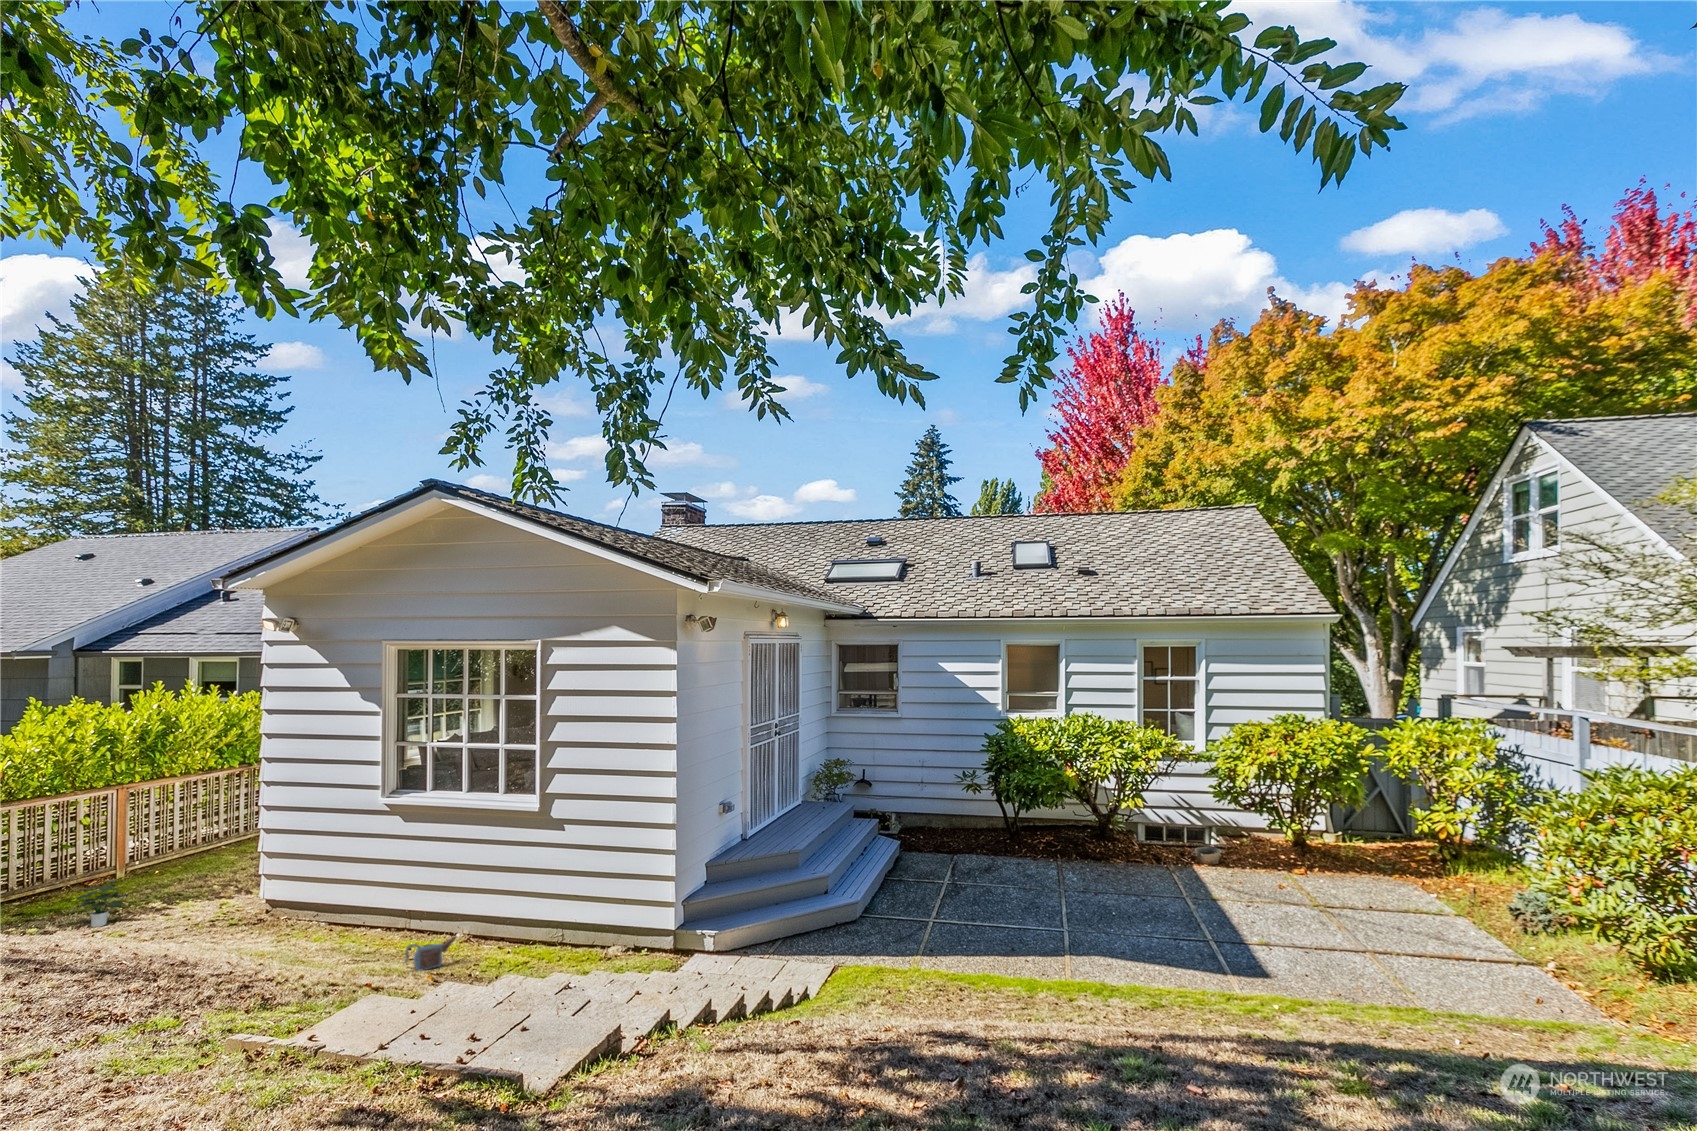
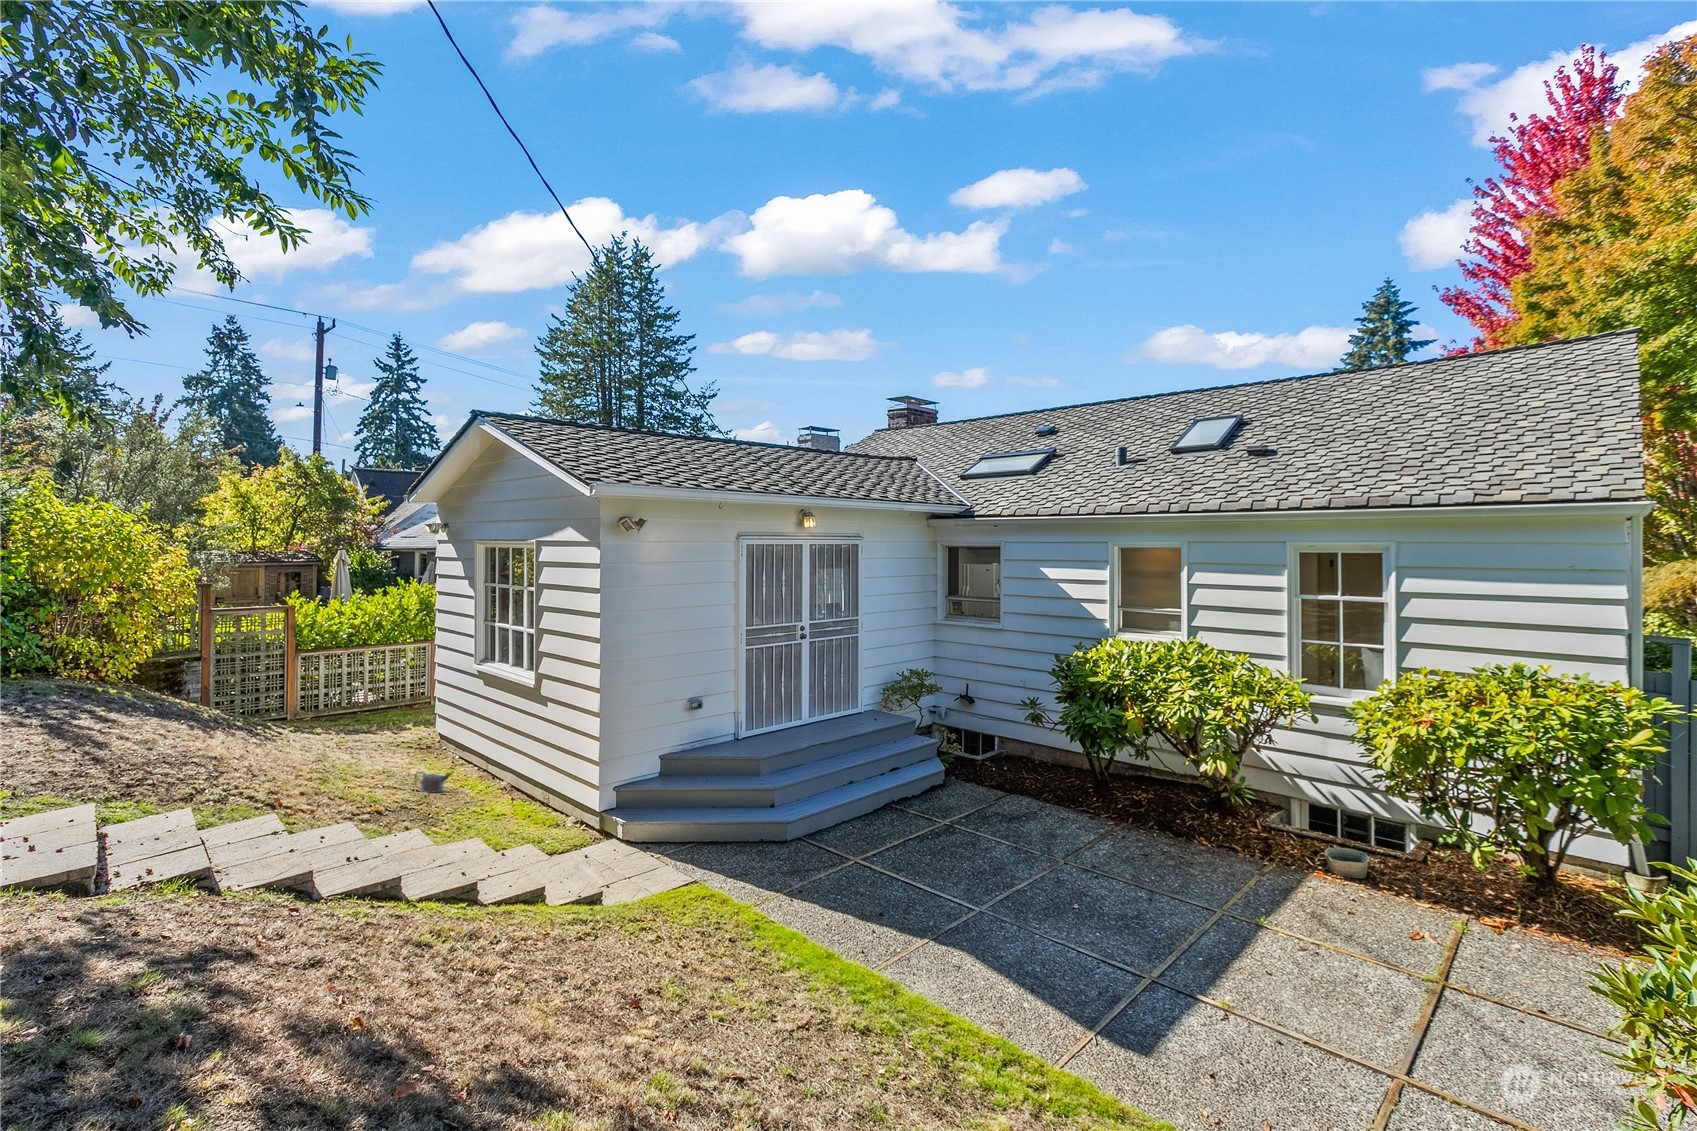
potted plant: present [76,880,128,927] -> none [352,704,382,732]

